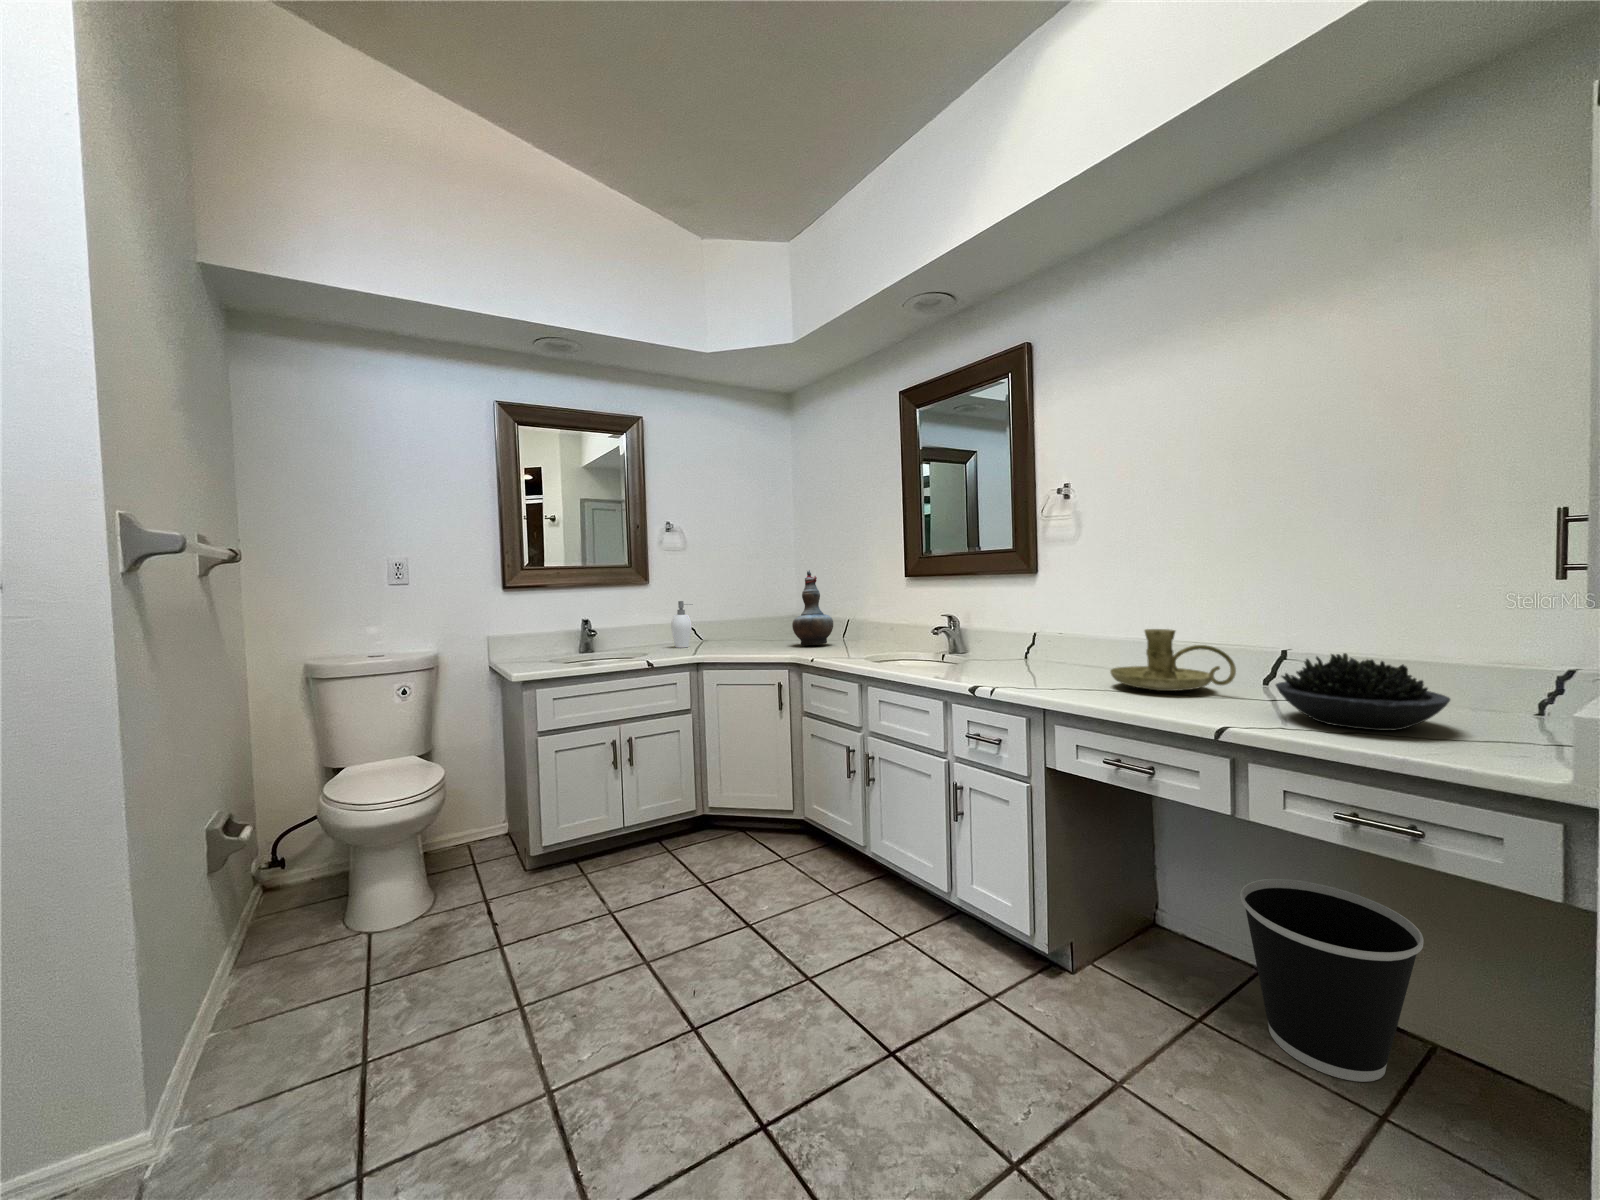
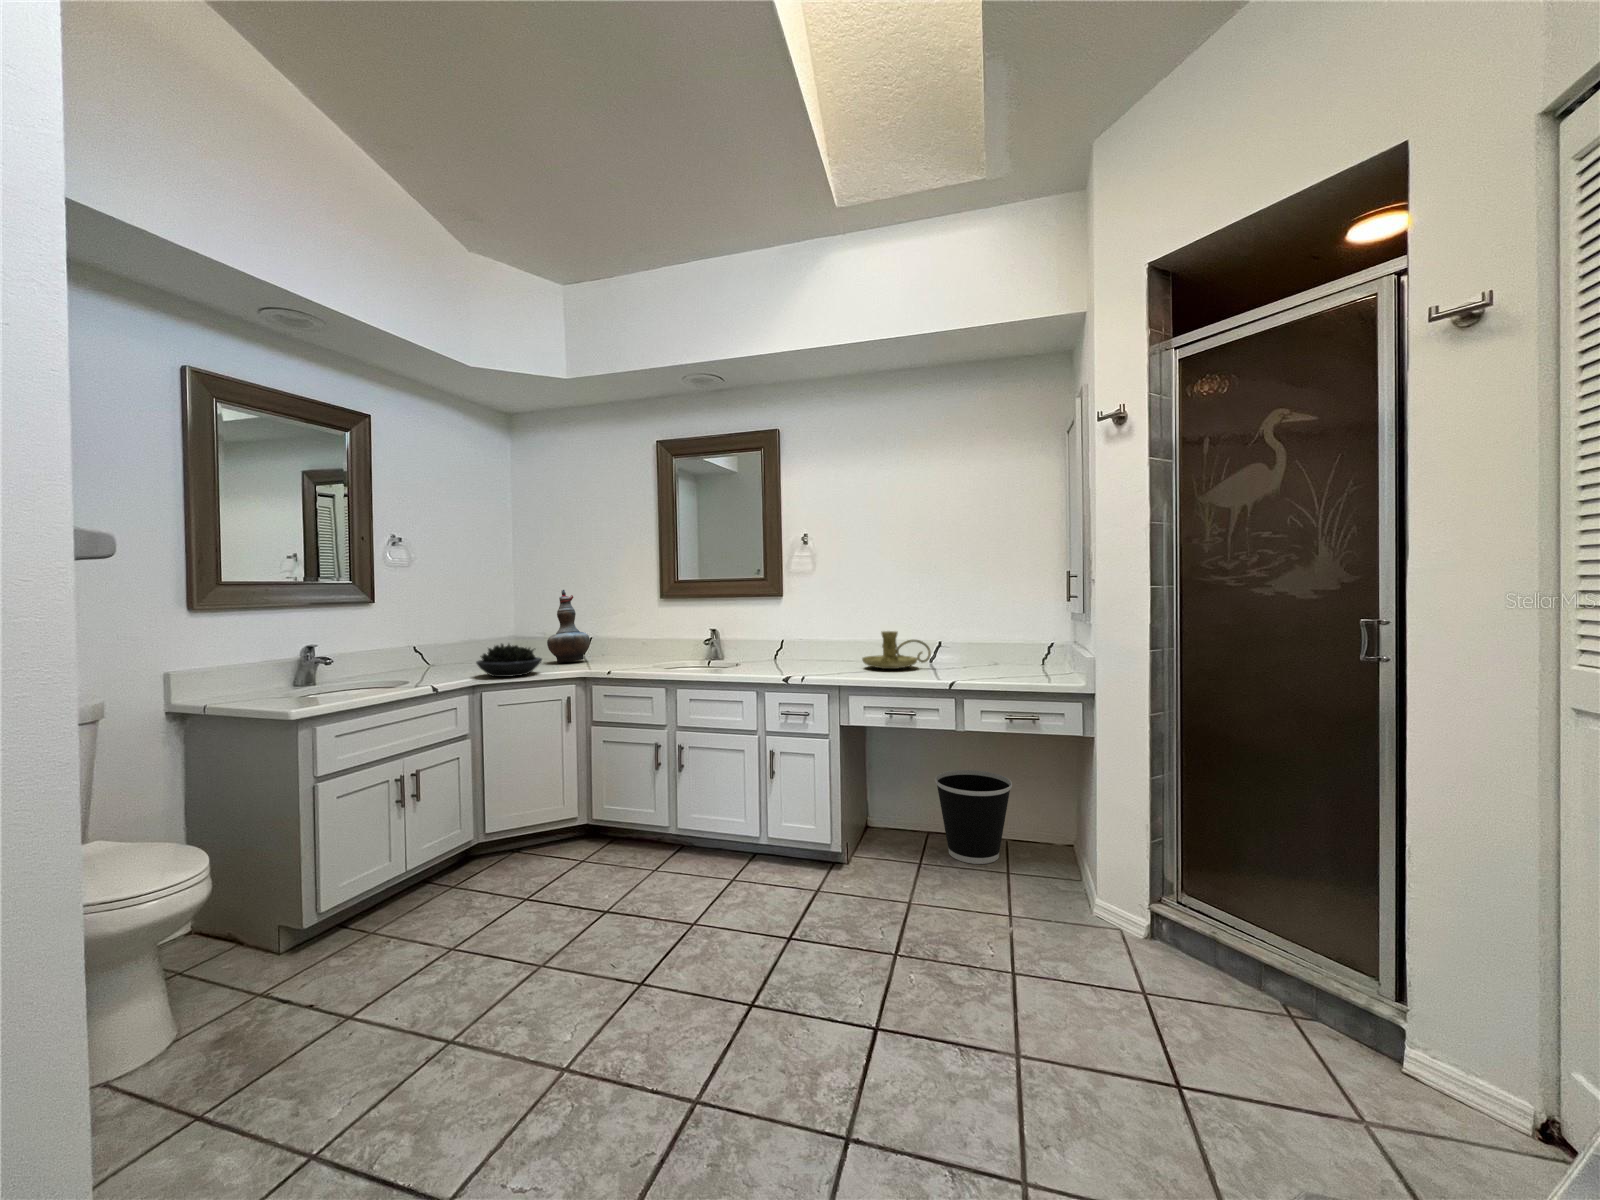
soap dispenser: present [671,601,693,648] -> none [400,622,433,674]
succulent plant: present [1276,653,1450,730] -> present [476,643,542,677]

